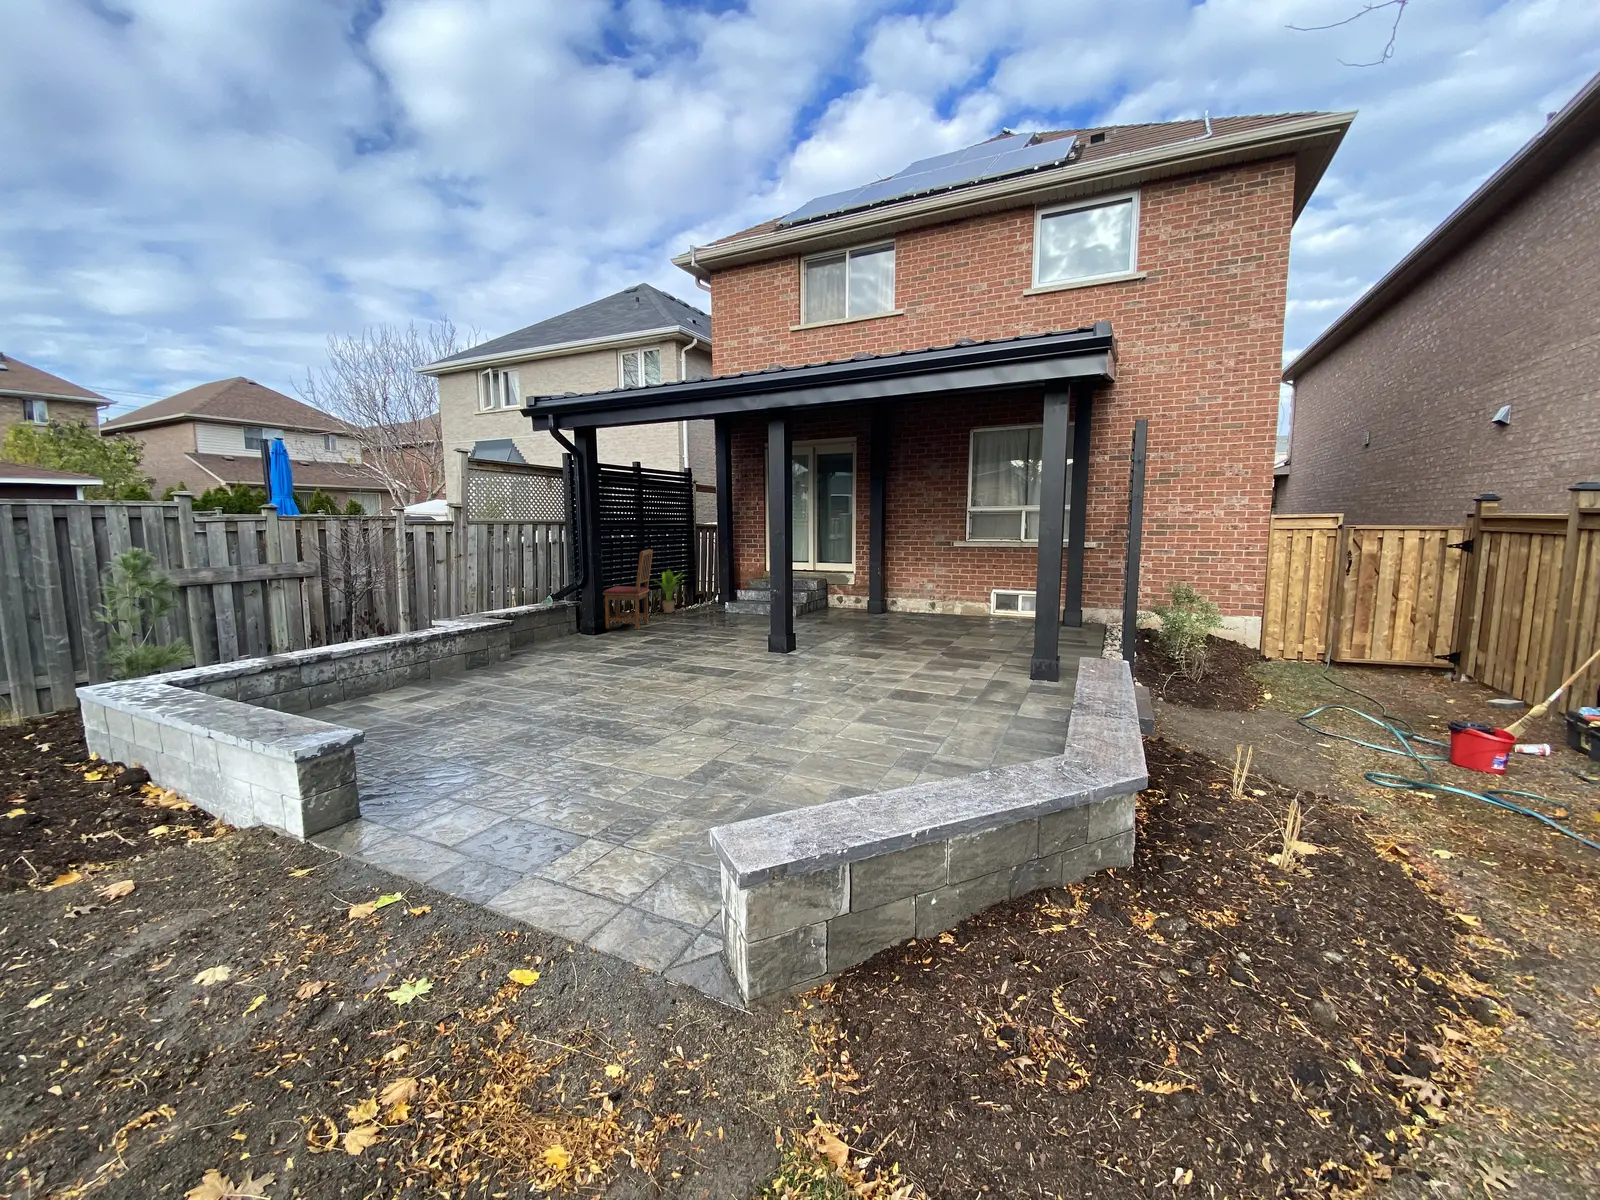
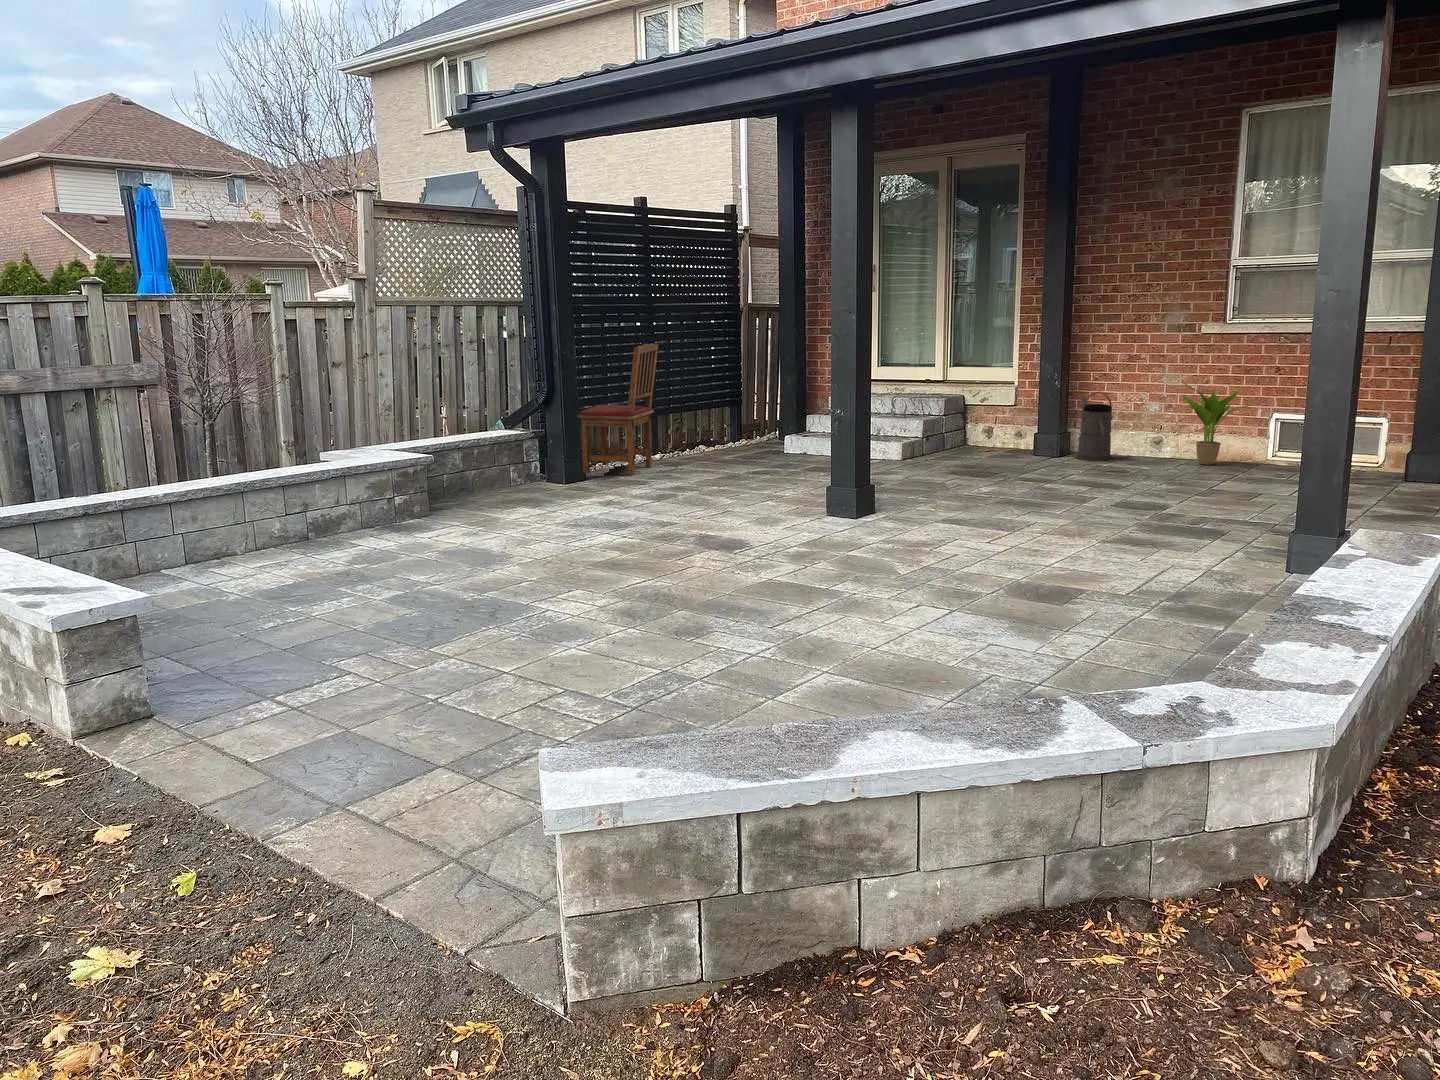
potted plant: present [660,570,677,613] -> present [1182,380,1252,465]
watering can: none [892,578,911,617] -> present [1076,392,1112,461]

